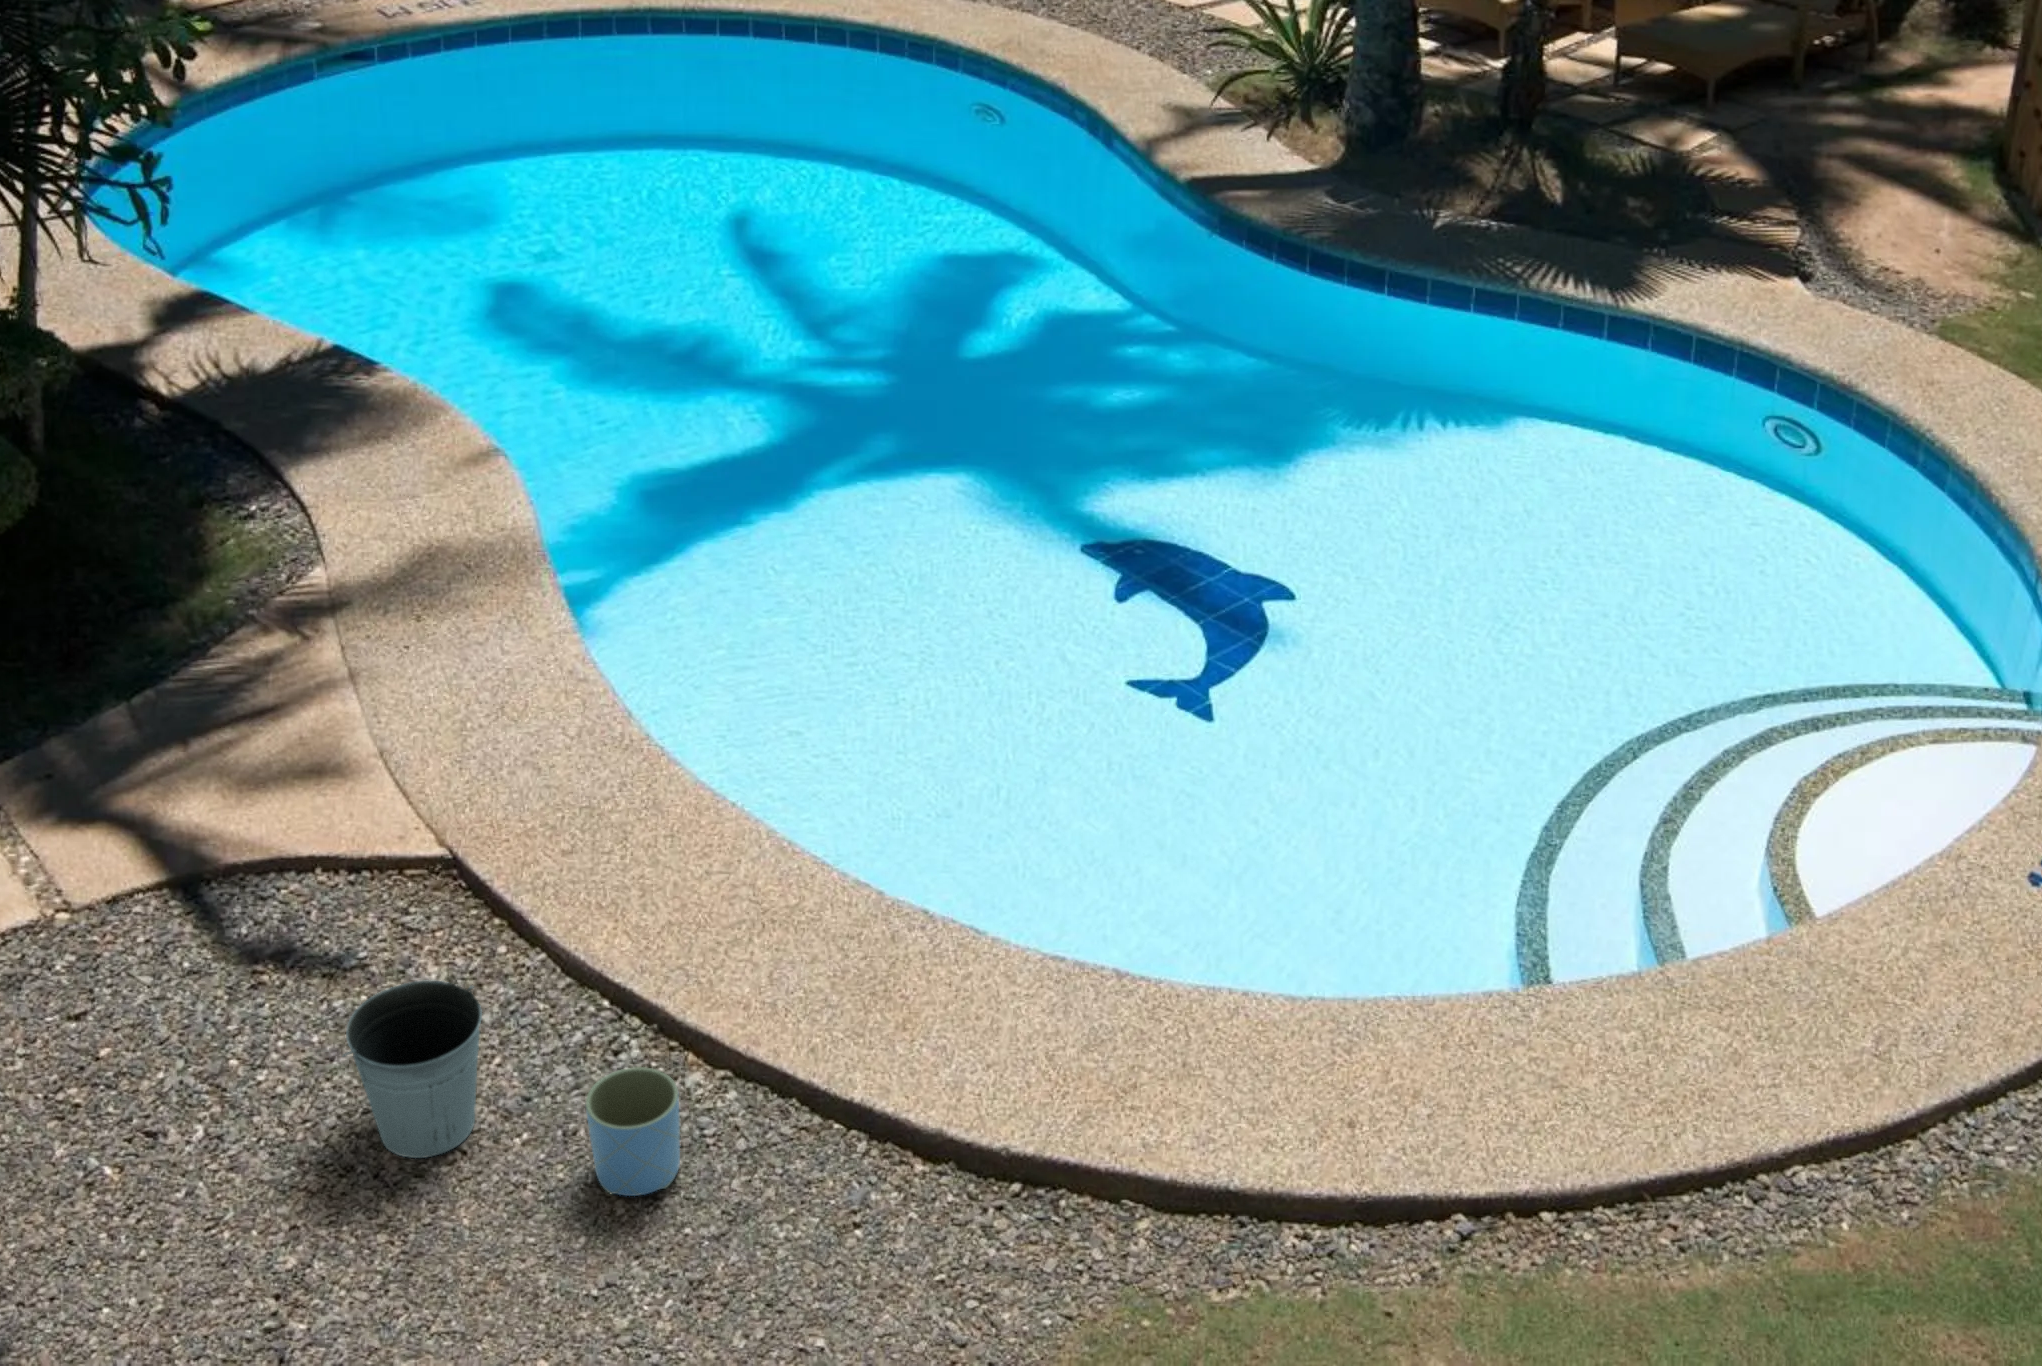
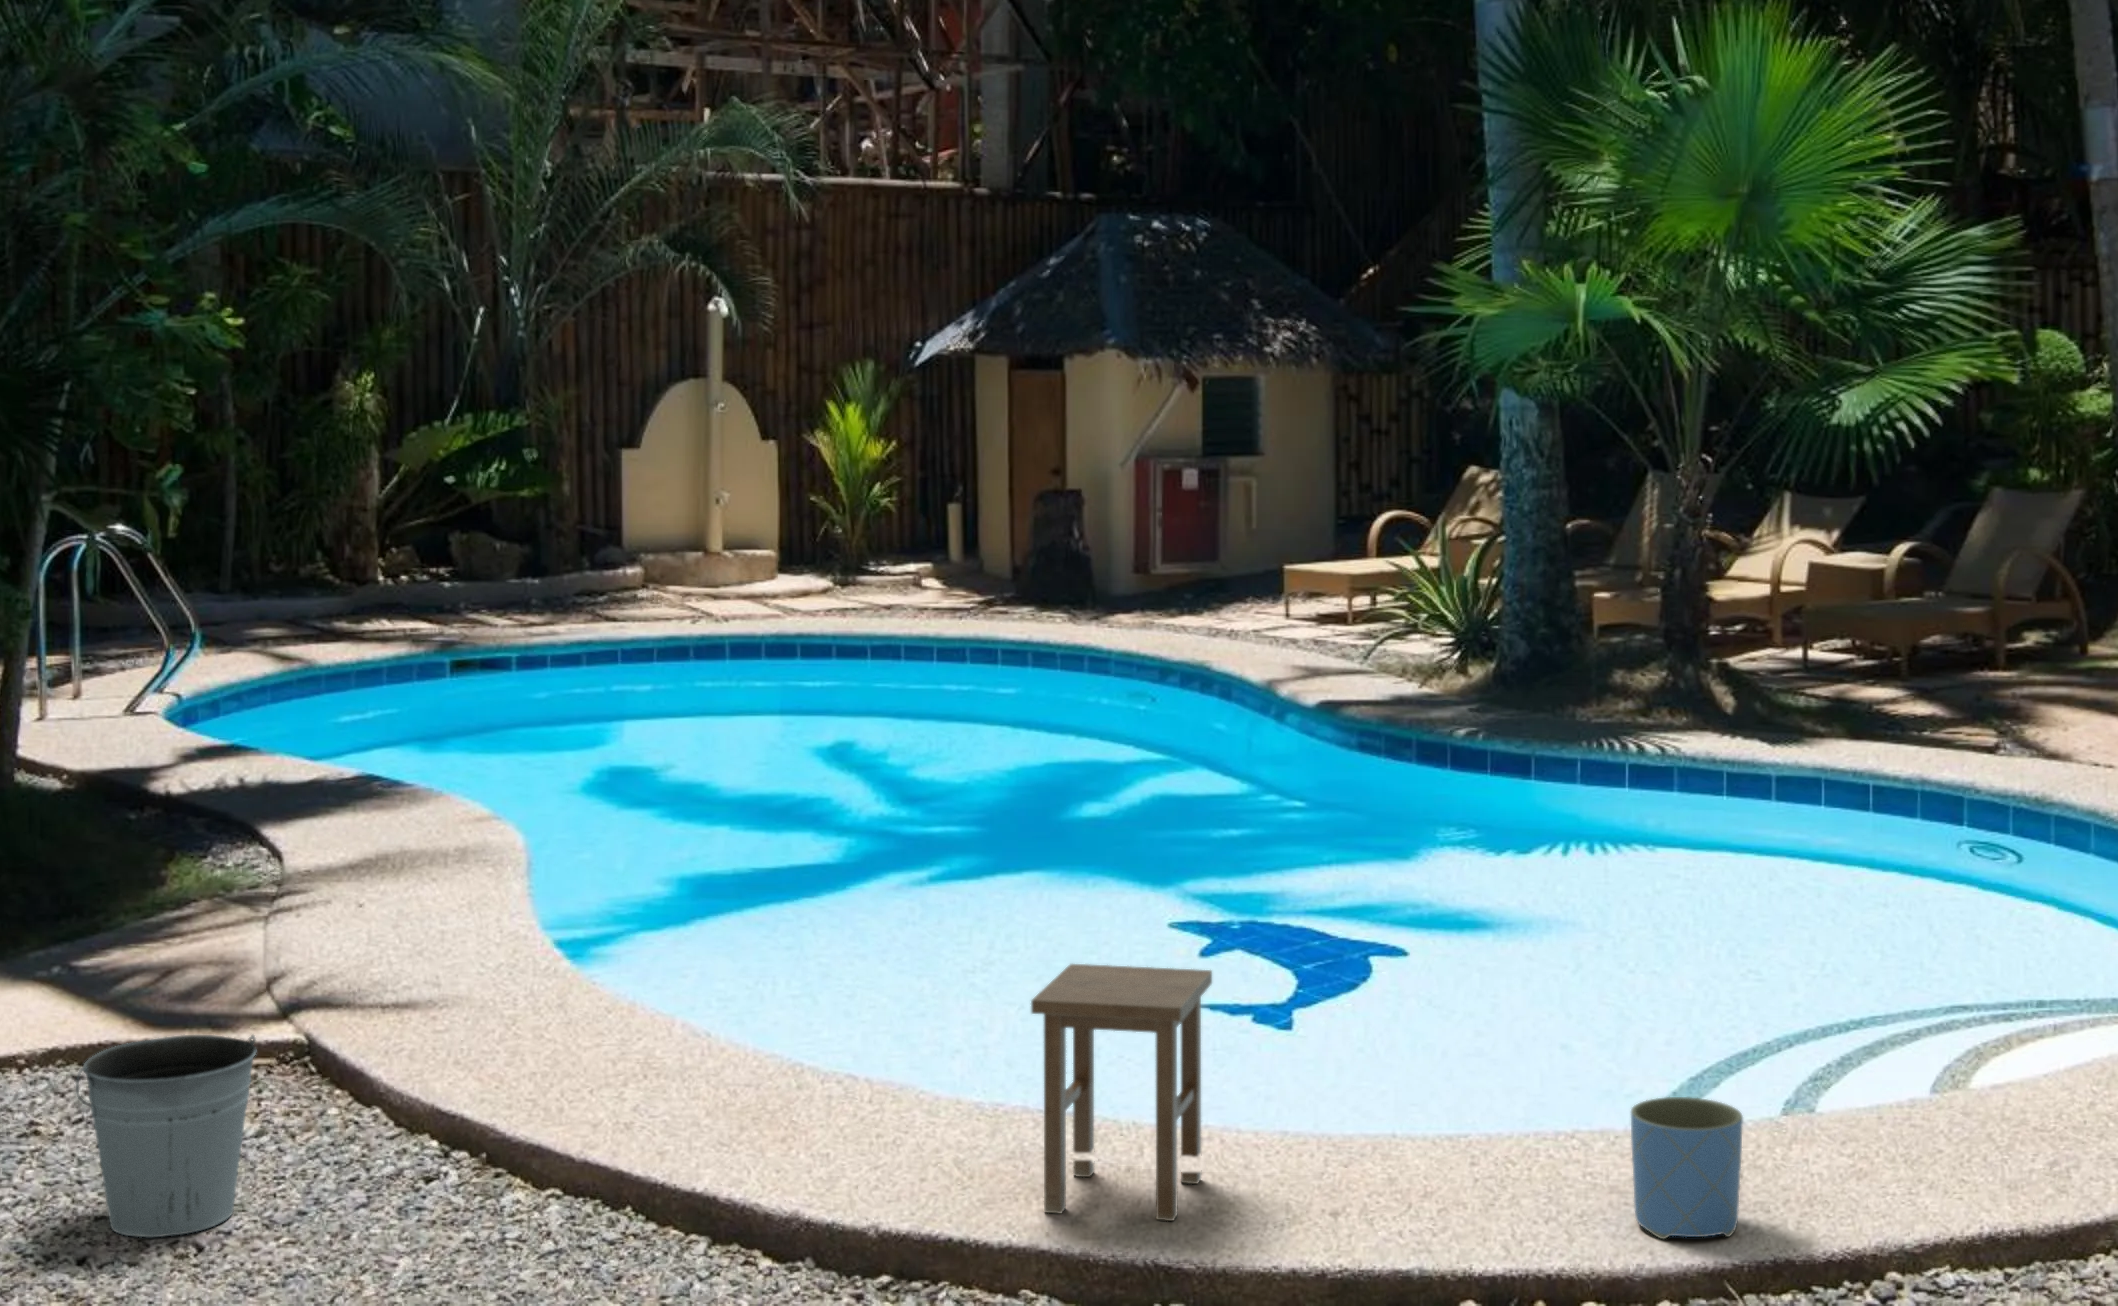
stool: none [1116,879,1250,1097] -> present [1031,964,1212,1221]
planter: present [585,1067,680,1196] -> present [1631,1097,1743,1239]

